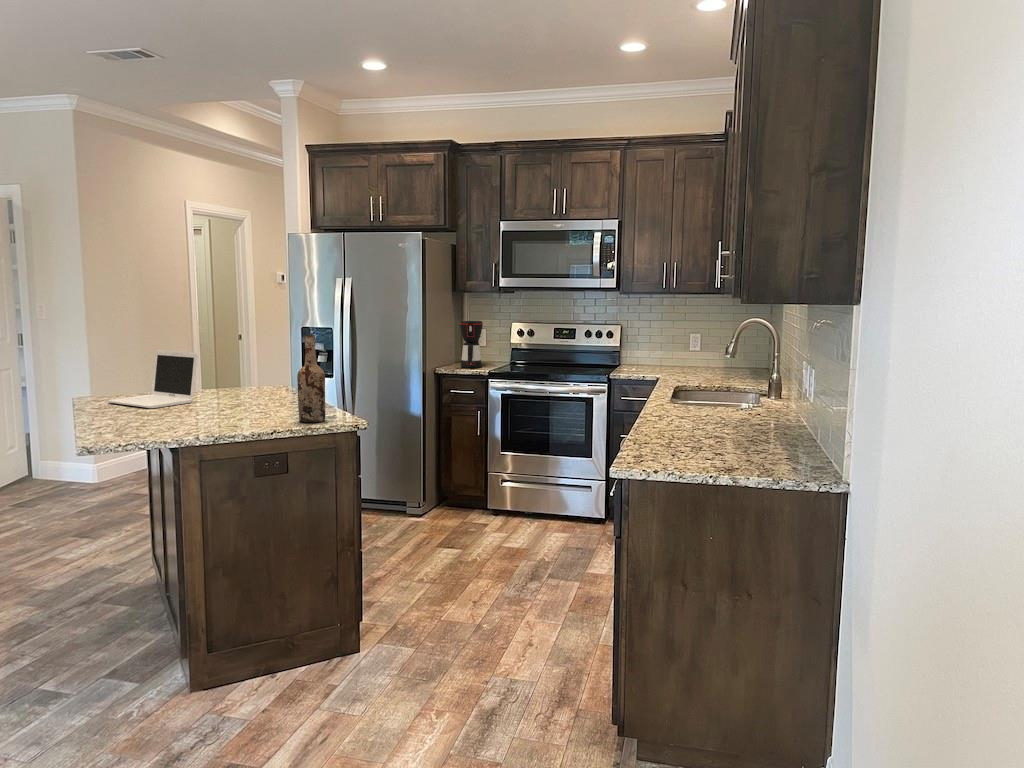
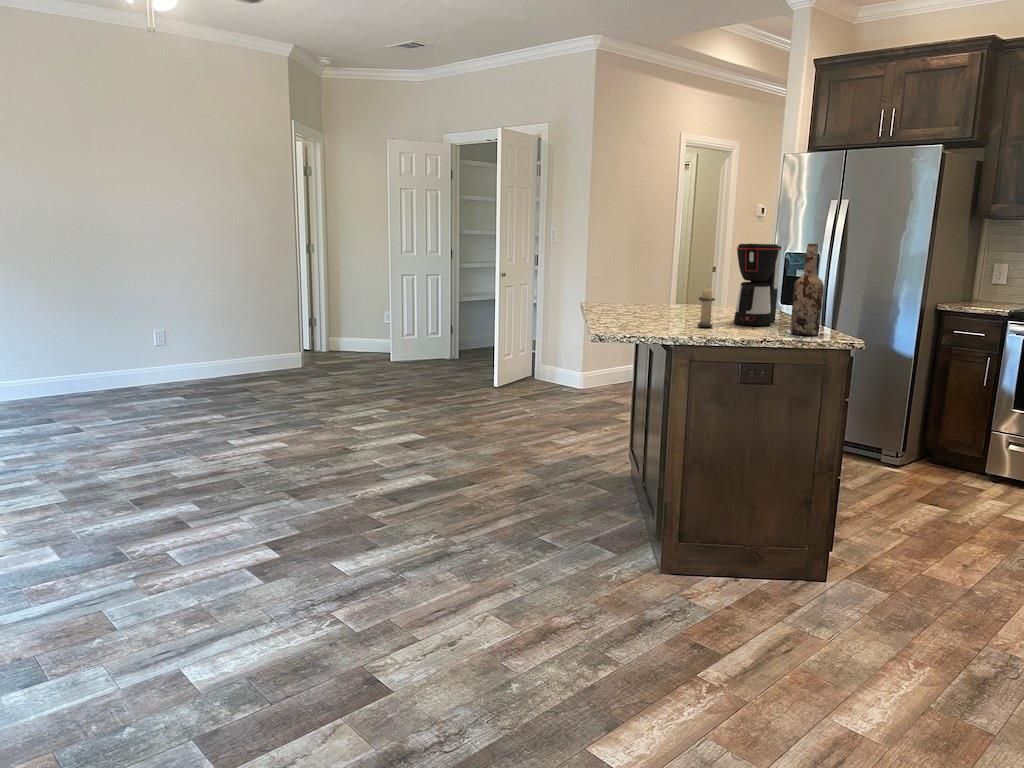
coffee maker: present [460,321,483,368] -> present [734,244,781,326]
laptop: present [108,350,197,408] -> none [611,263,691,314]
candle: none [201,379,224,423] -> present [697,288,715,327]

